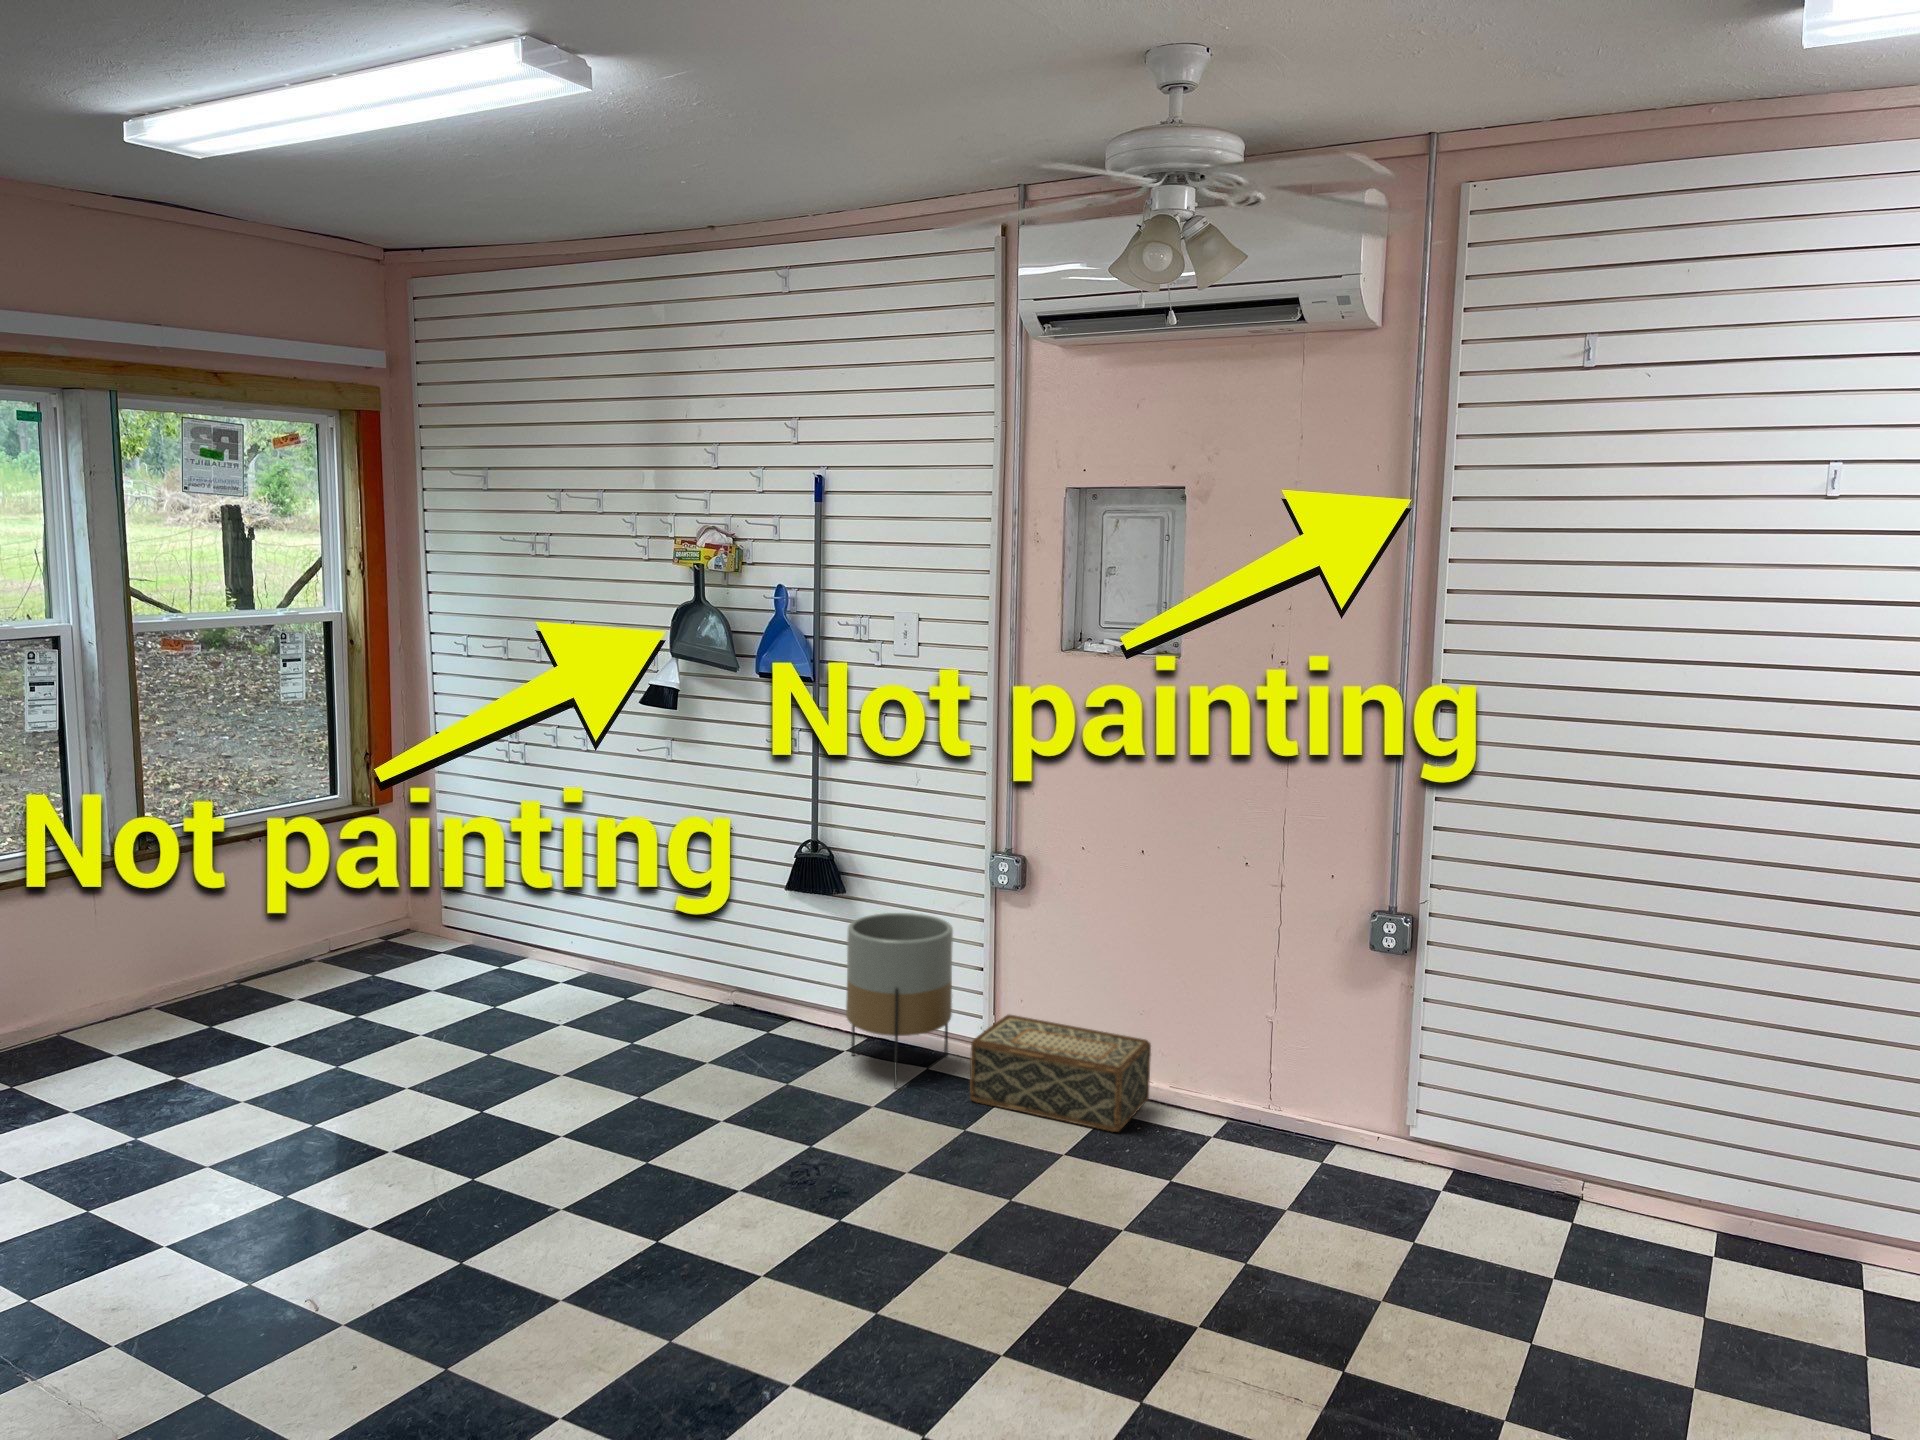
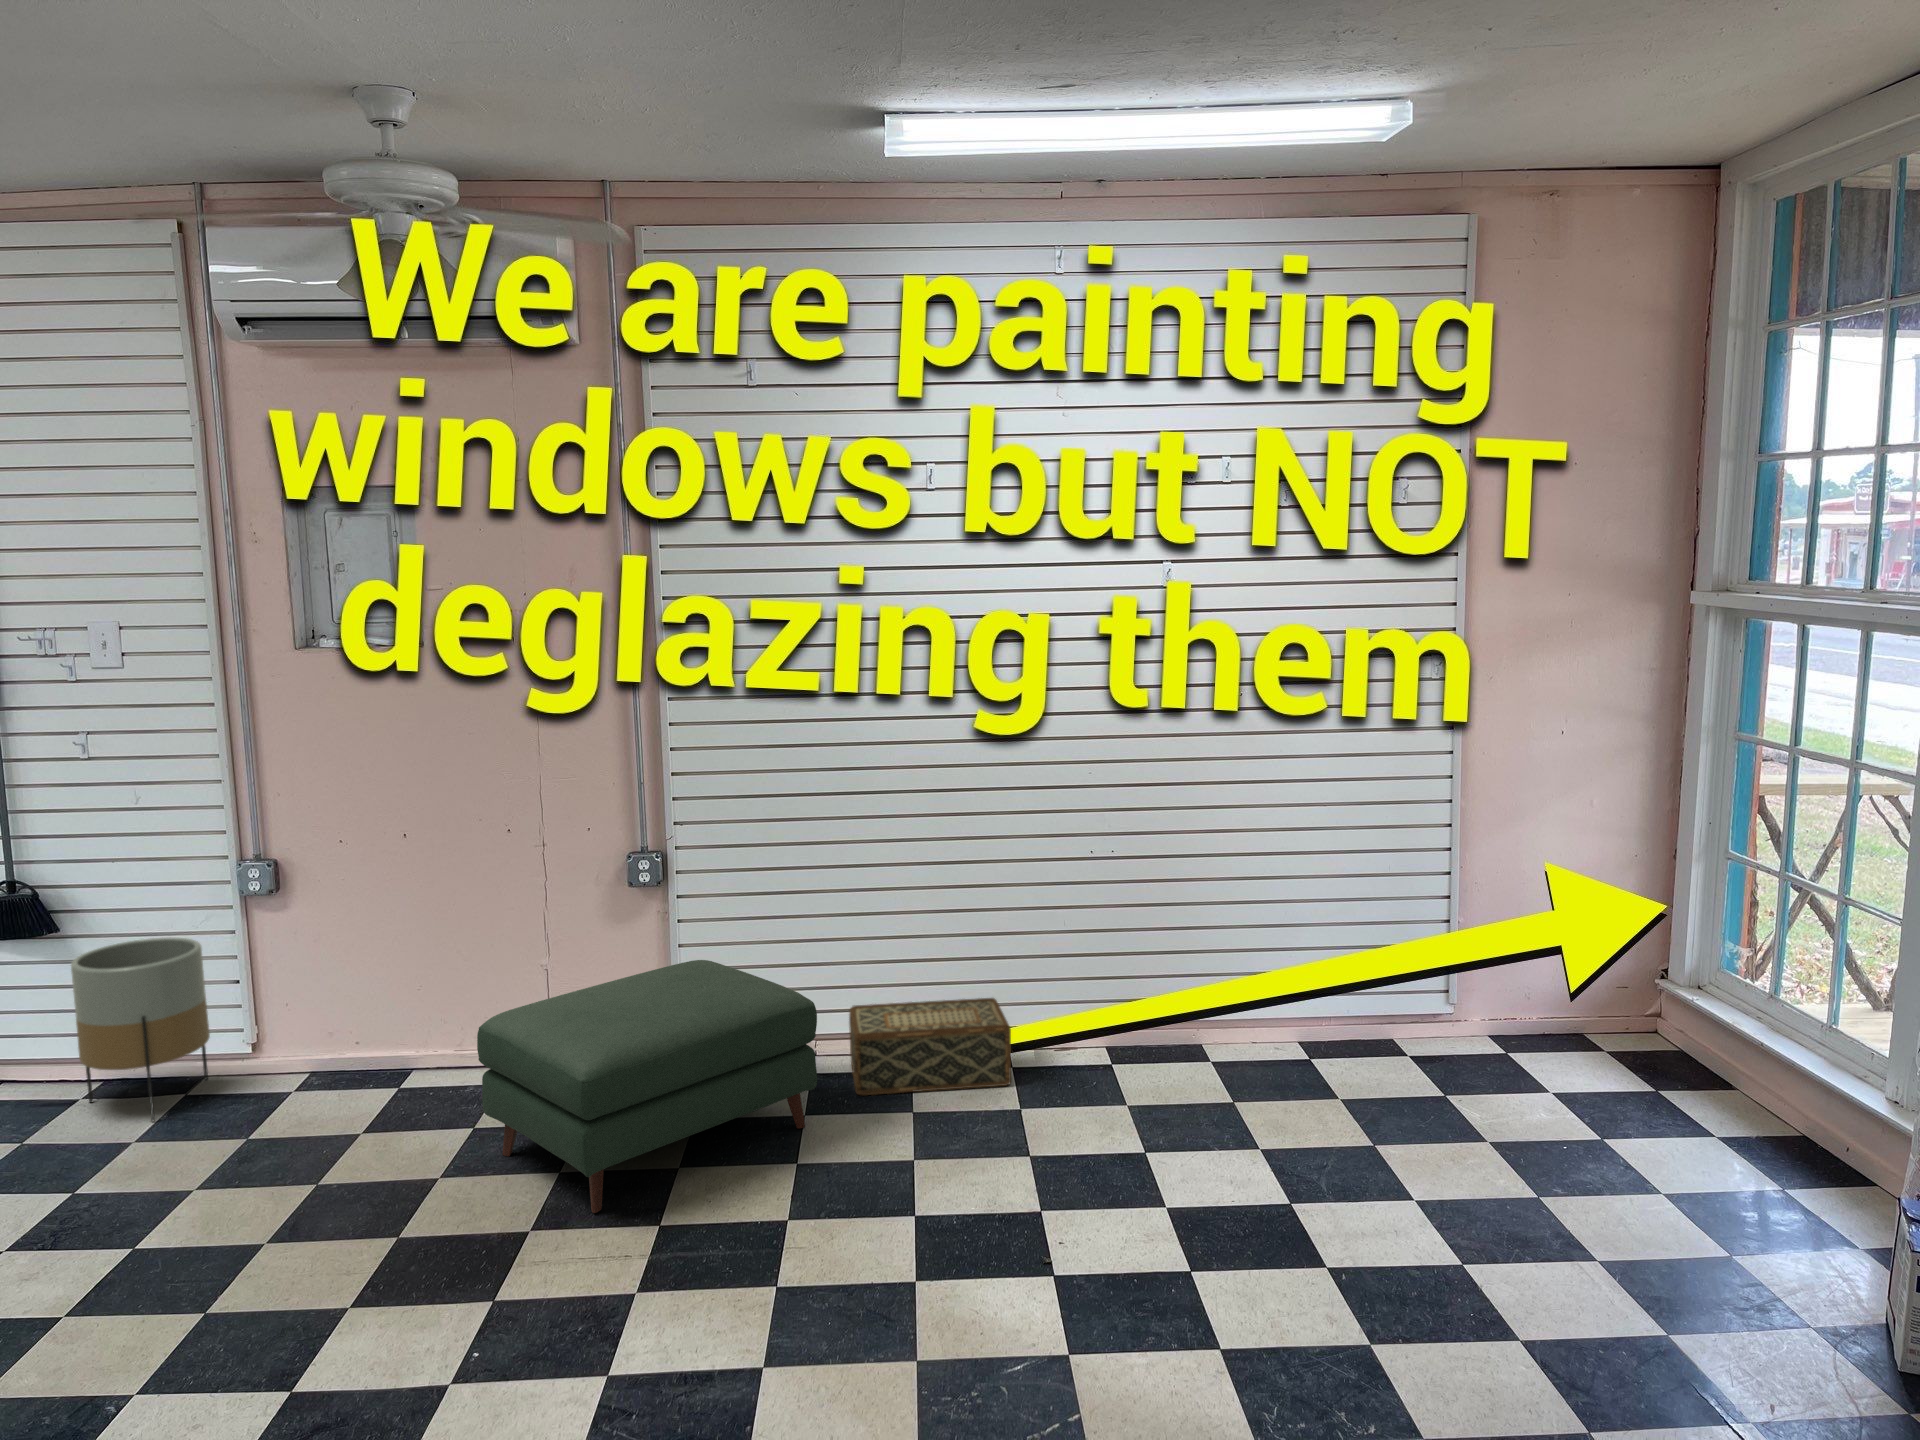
woven basket: present [970,1015,1151,1132] -> present [849,998,1011,1095]
ottoman: none [1181,1052,1582,1323] -> present [477,960,817,1213]

